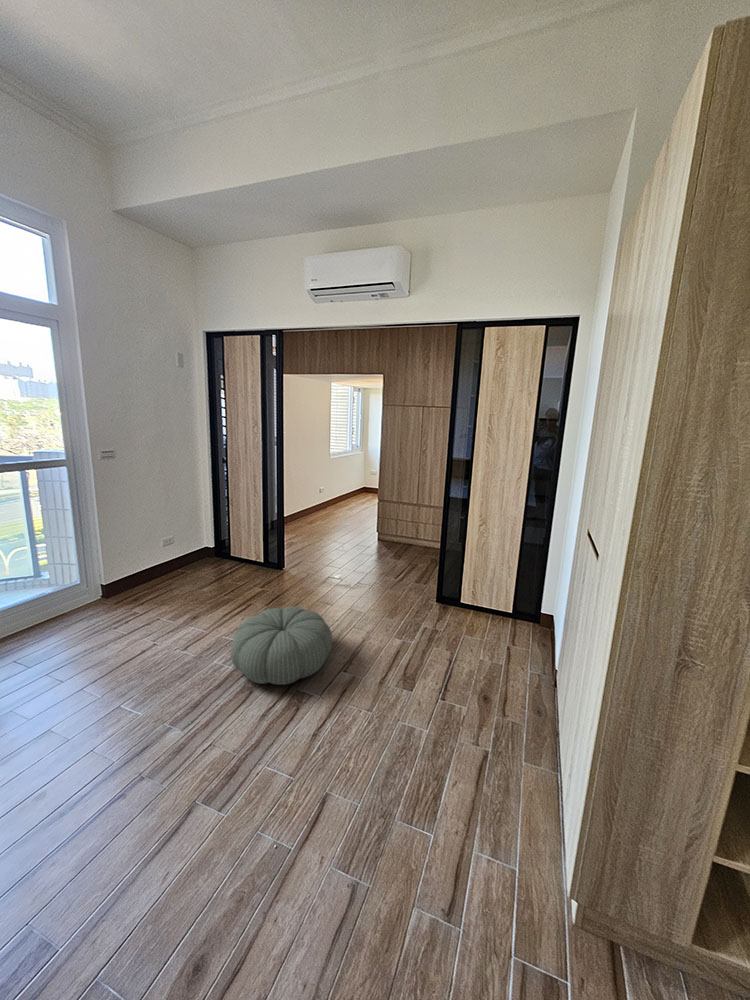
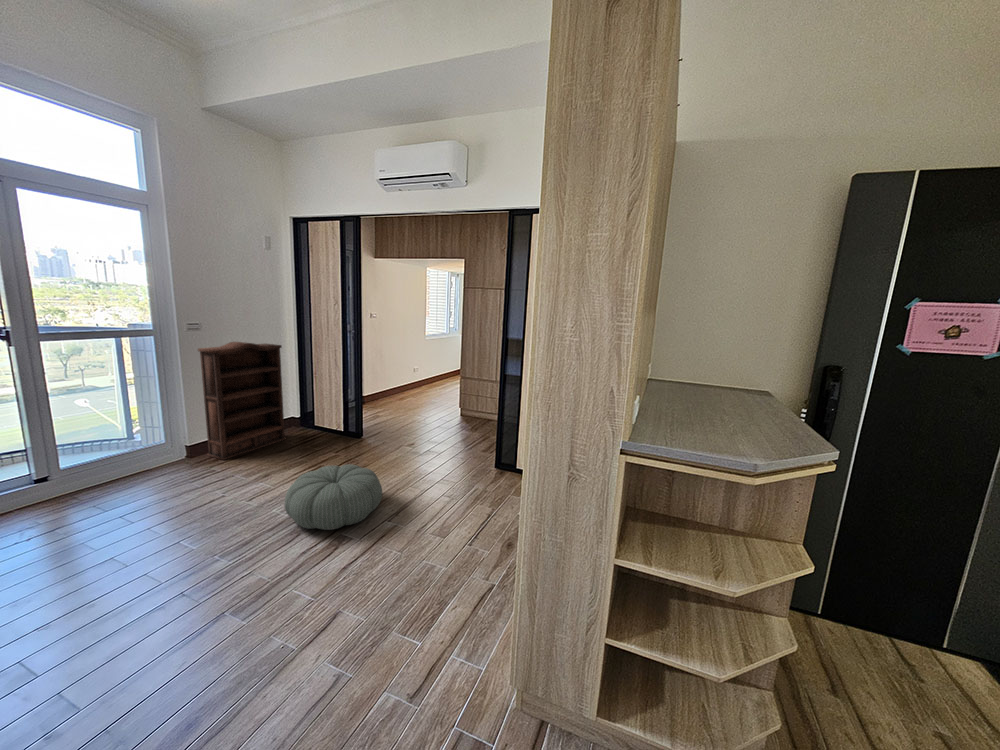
bookshelf: none [113,470,204,599] -> present [198,342,286,460]

